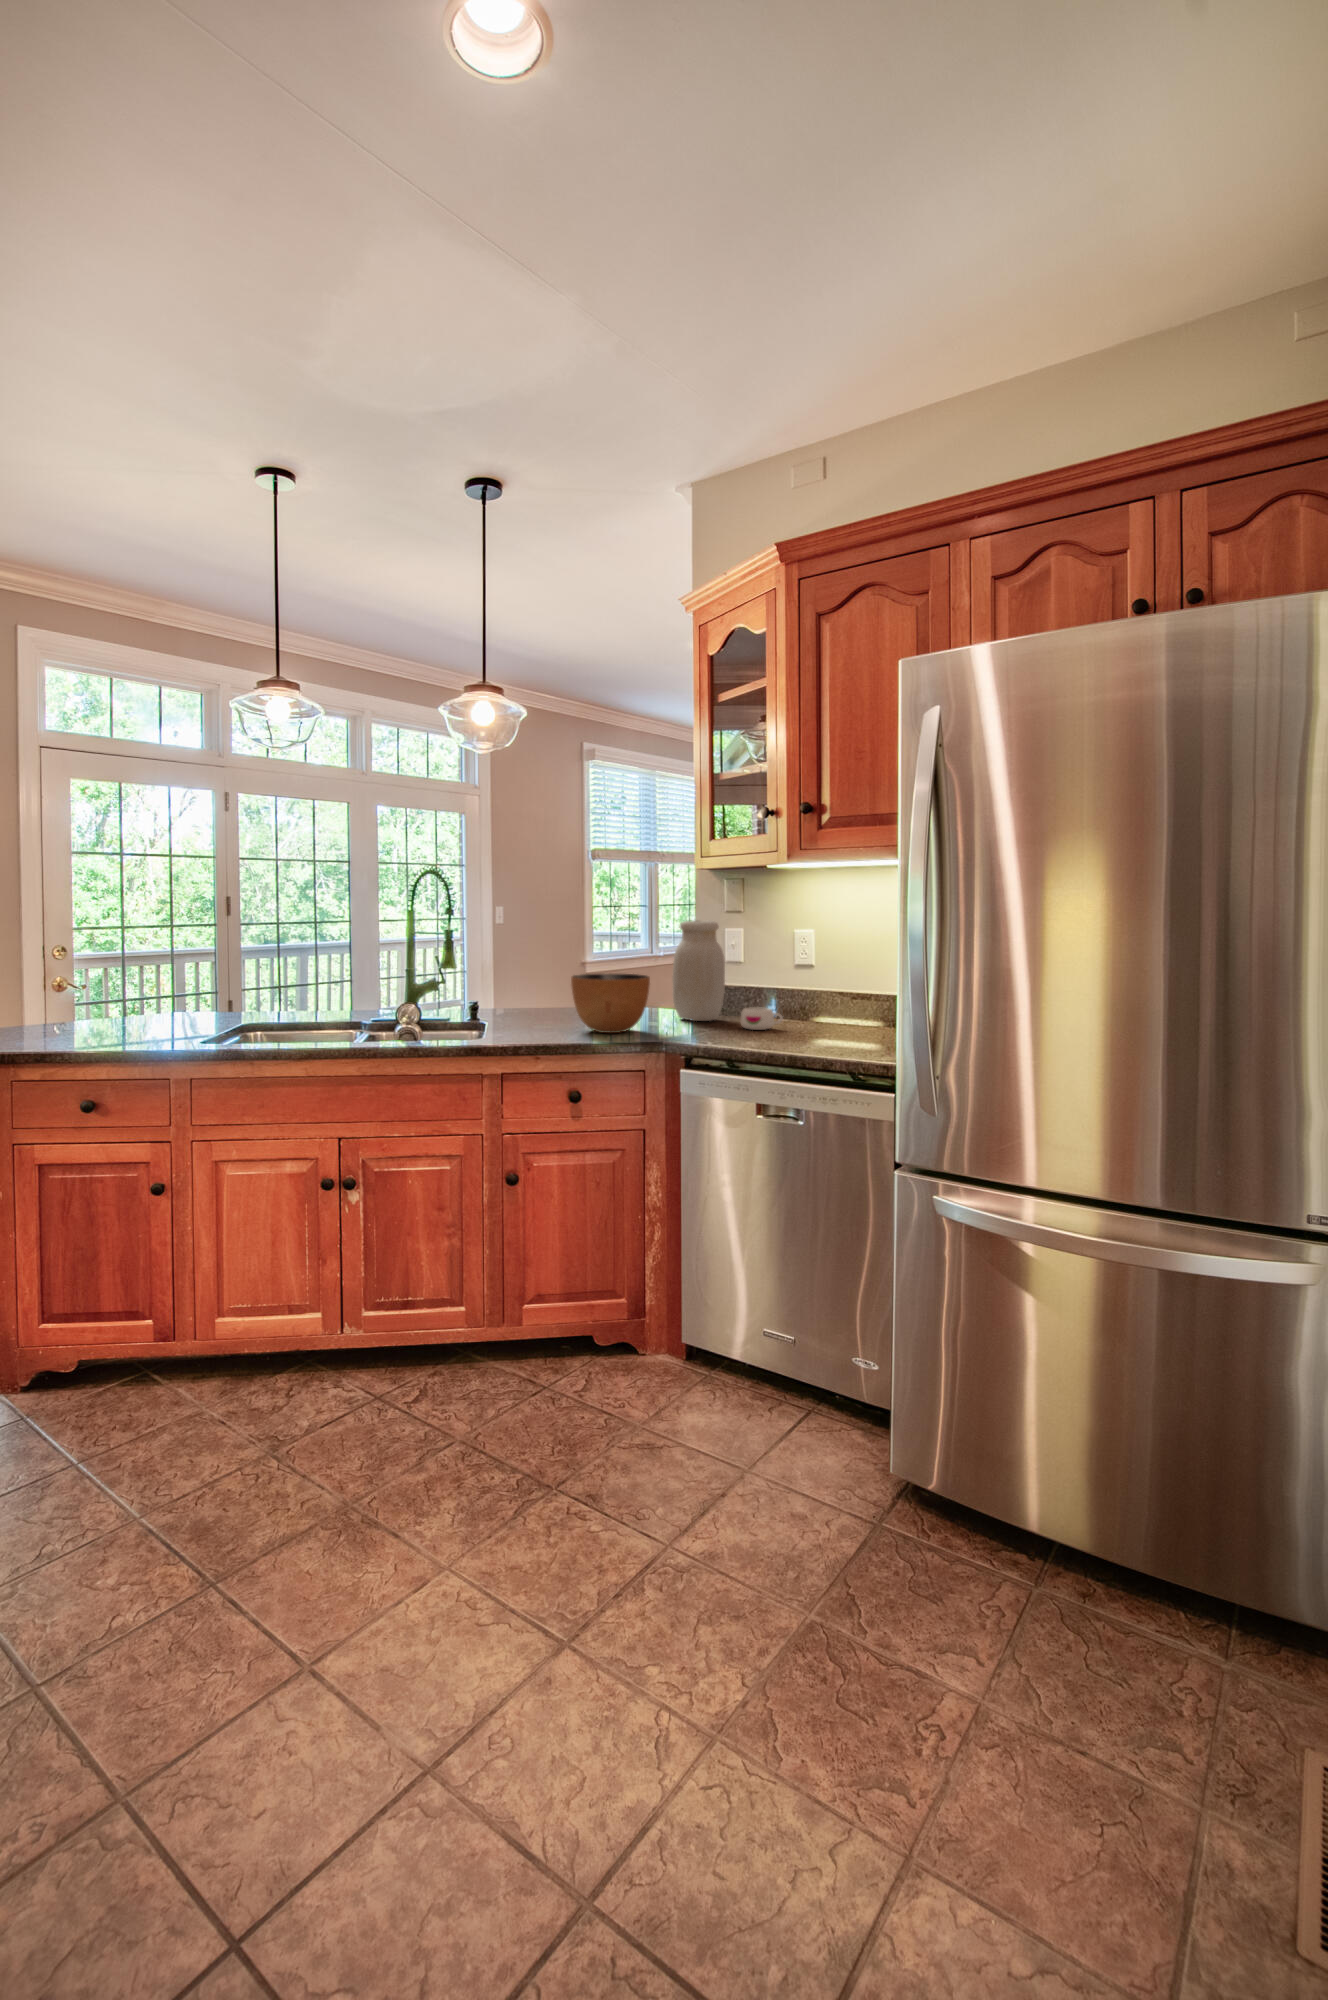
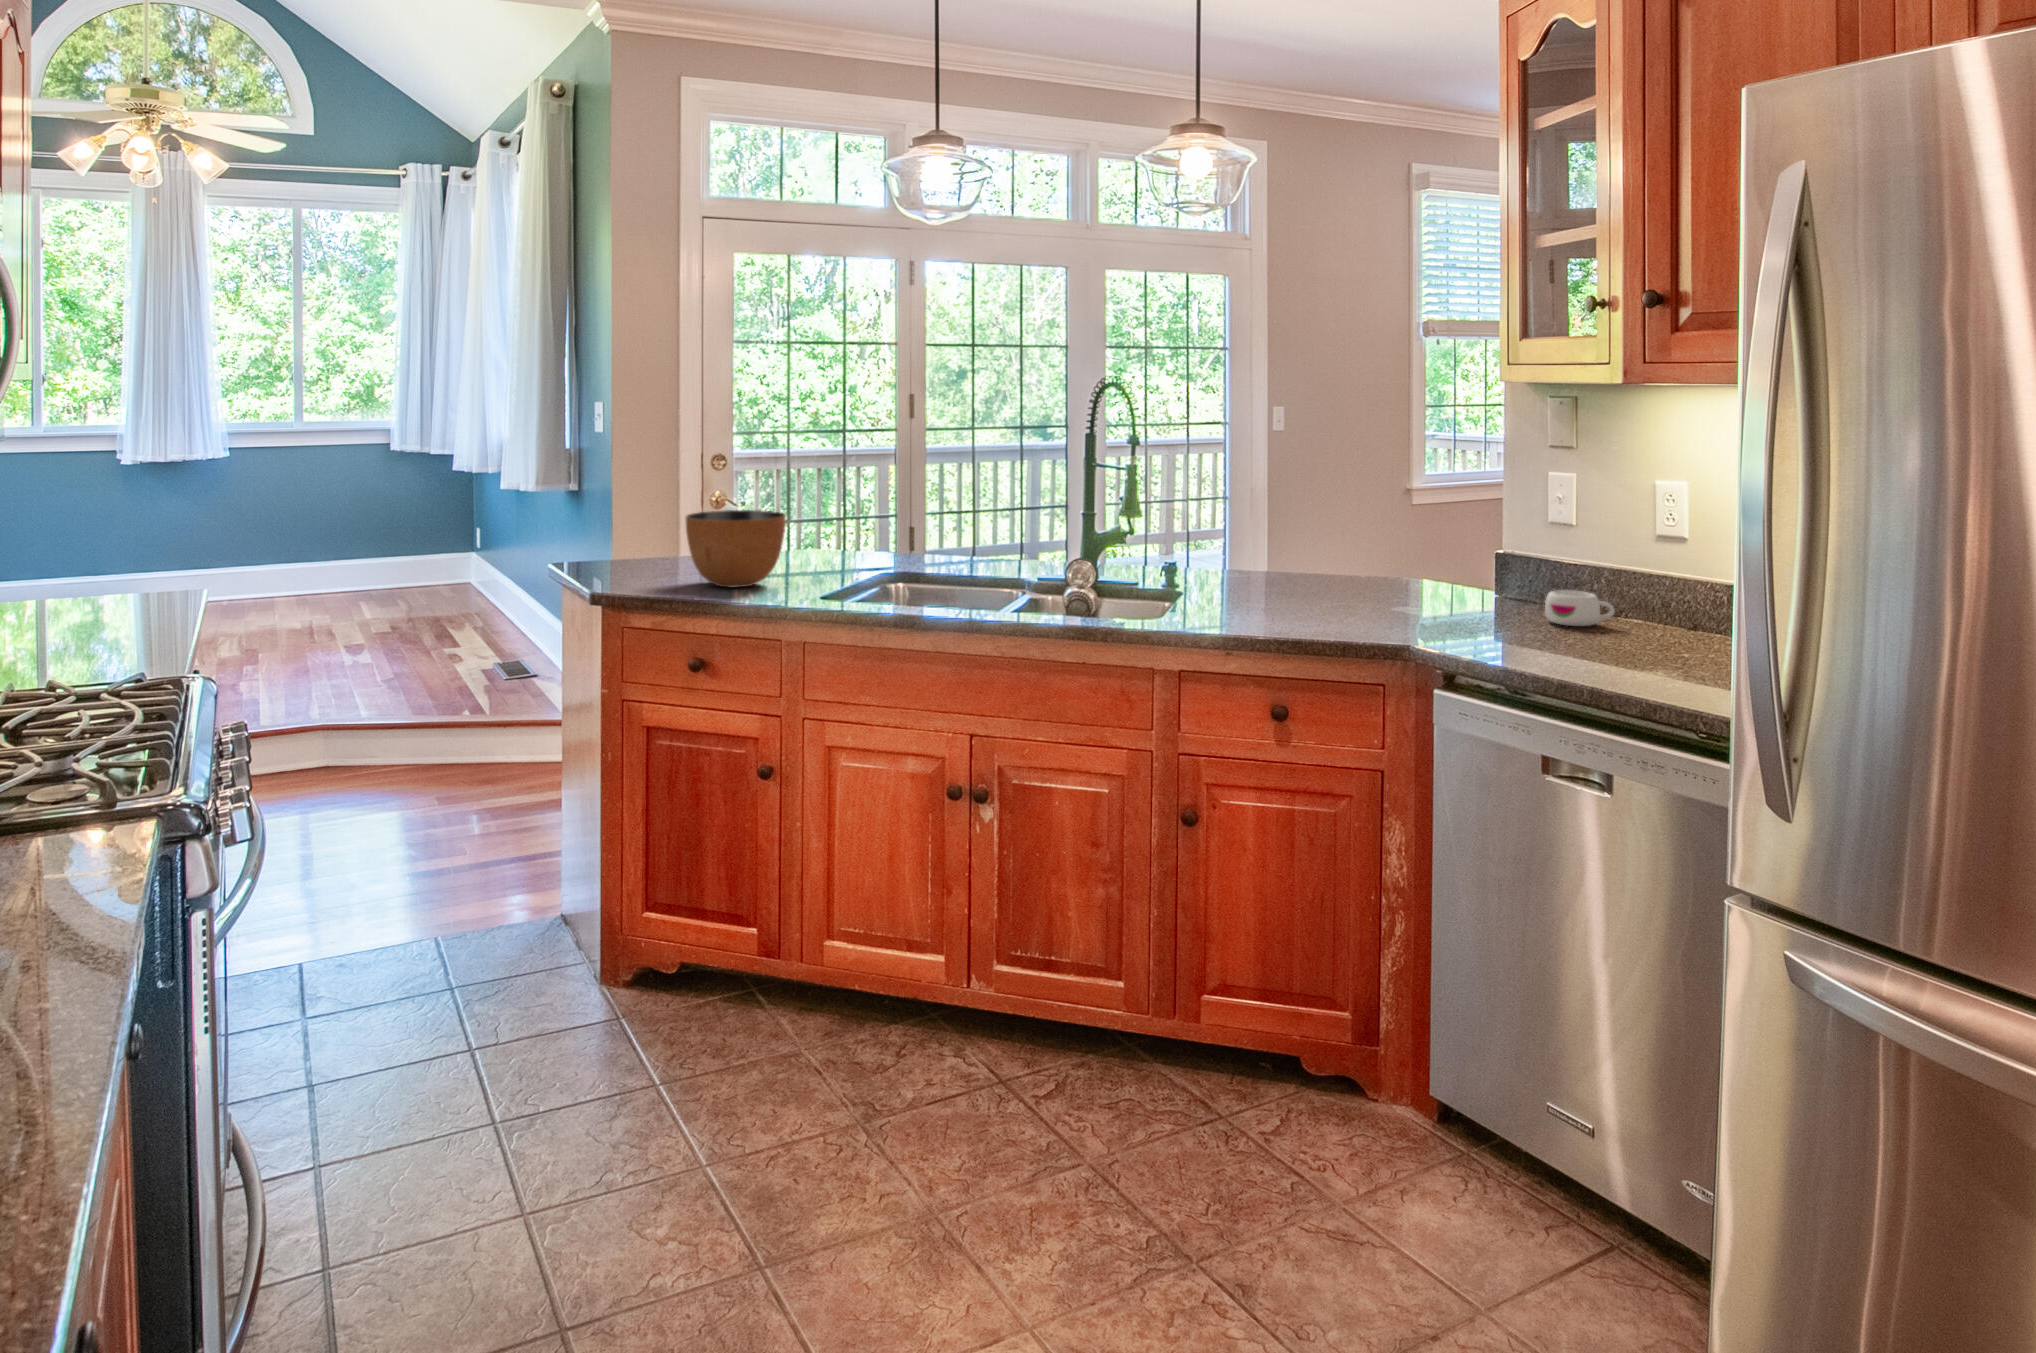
jar: present [672,920,725,1021] -> none [1448,455,1530,605]
bowl: present [571,973,650,1033] -> present [685,510,786,587]

